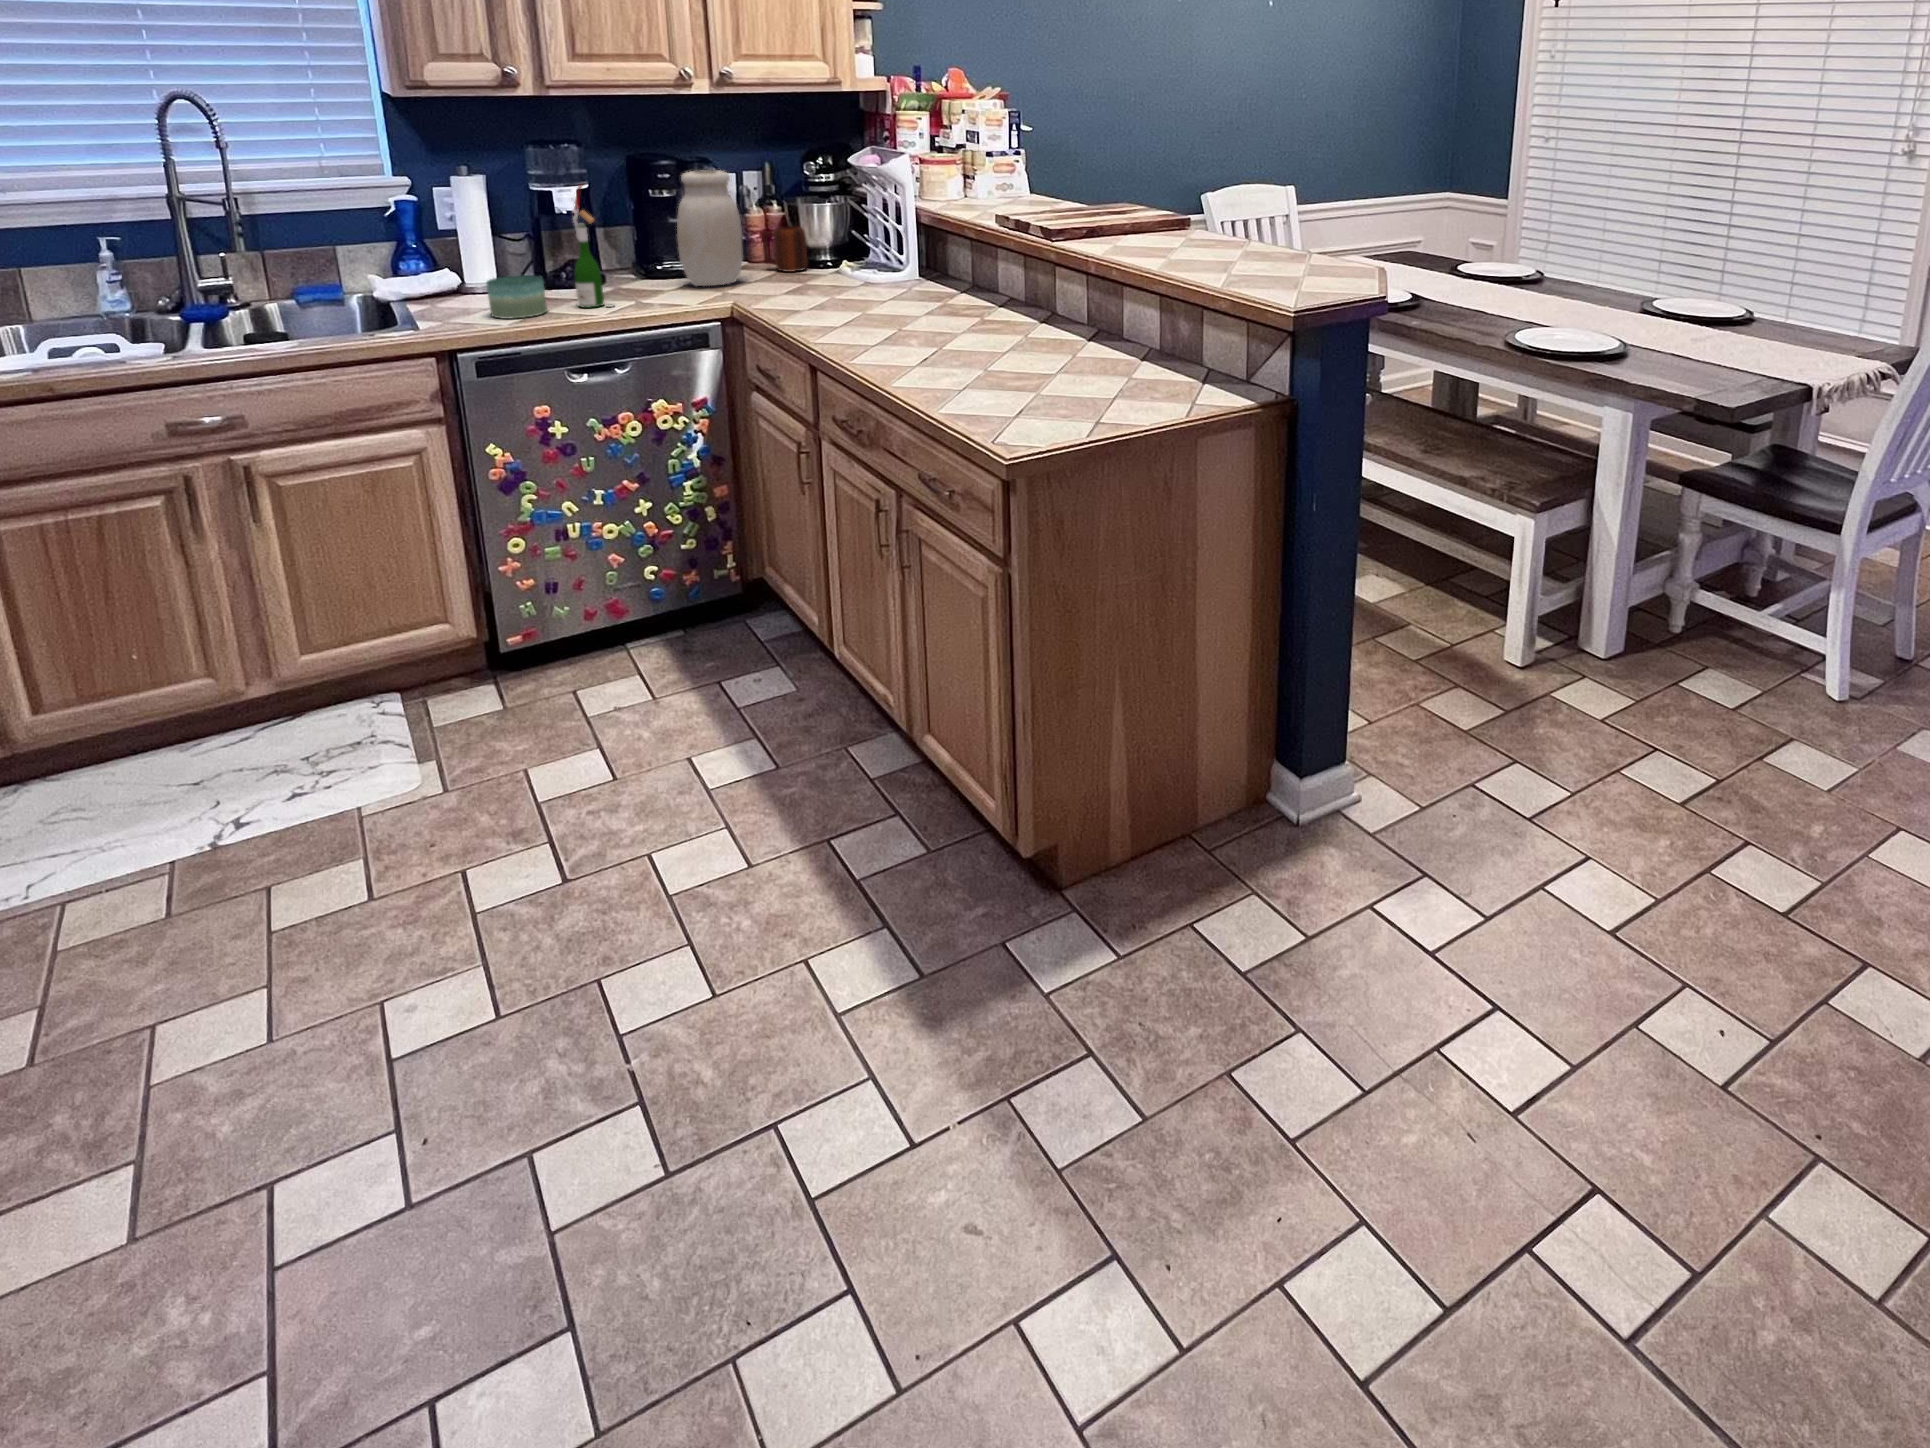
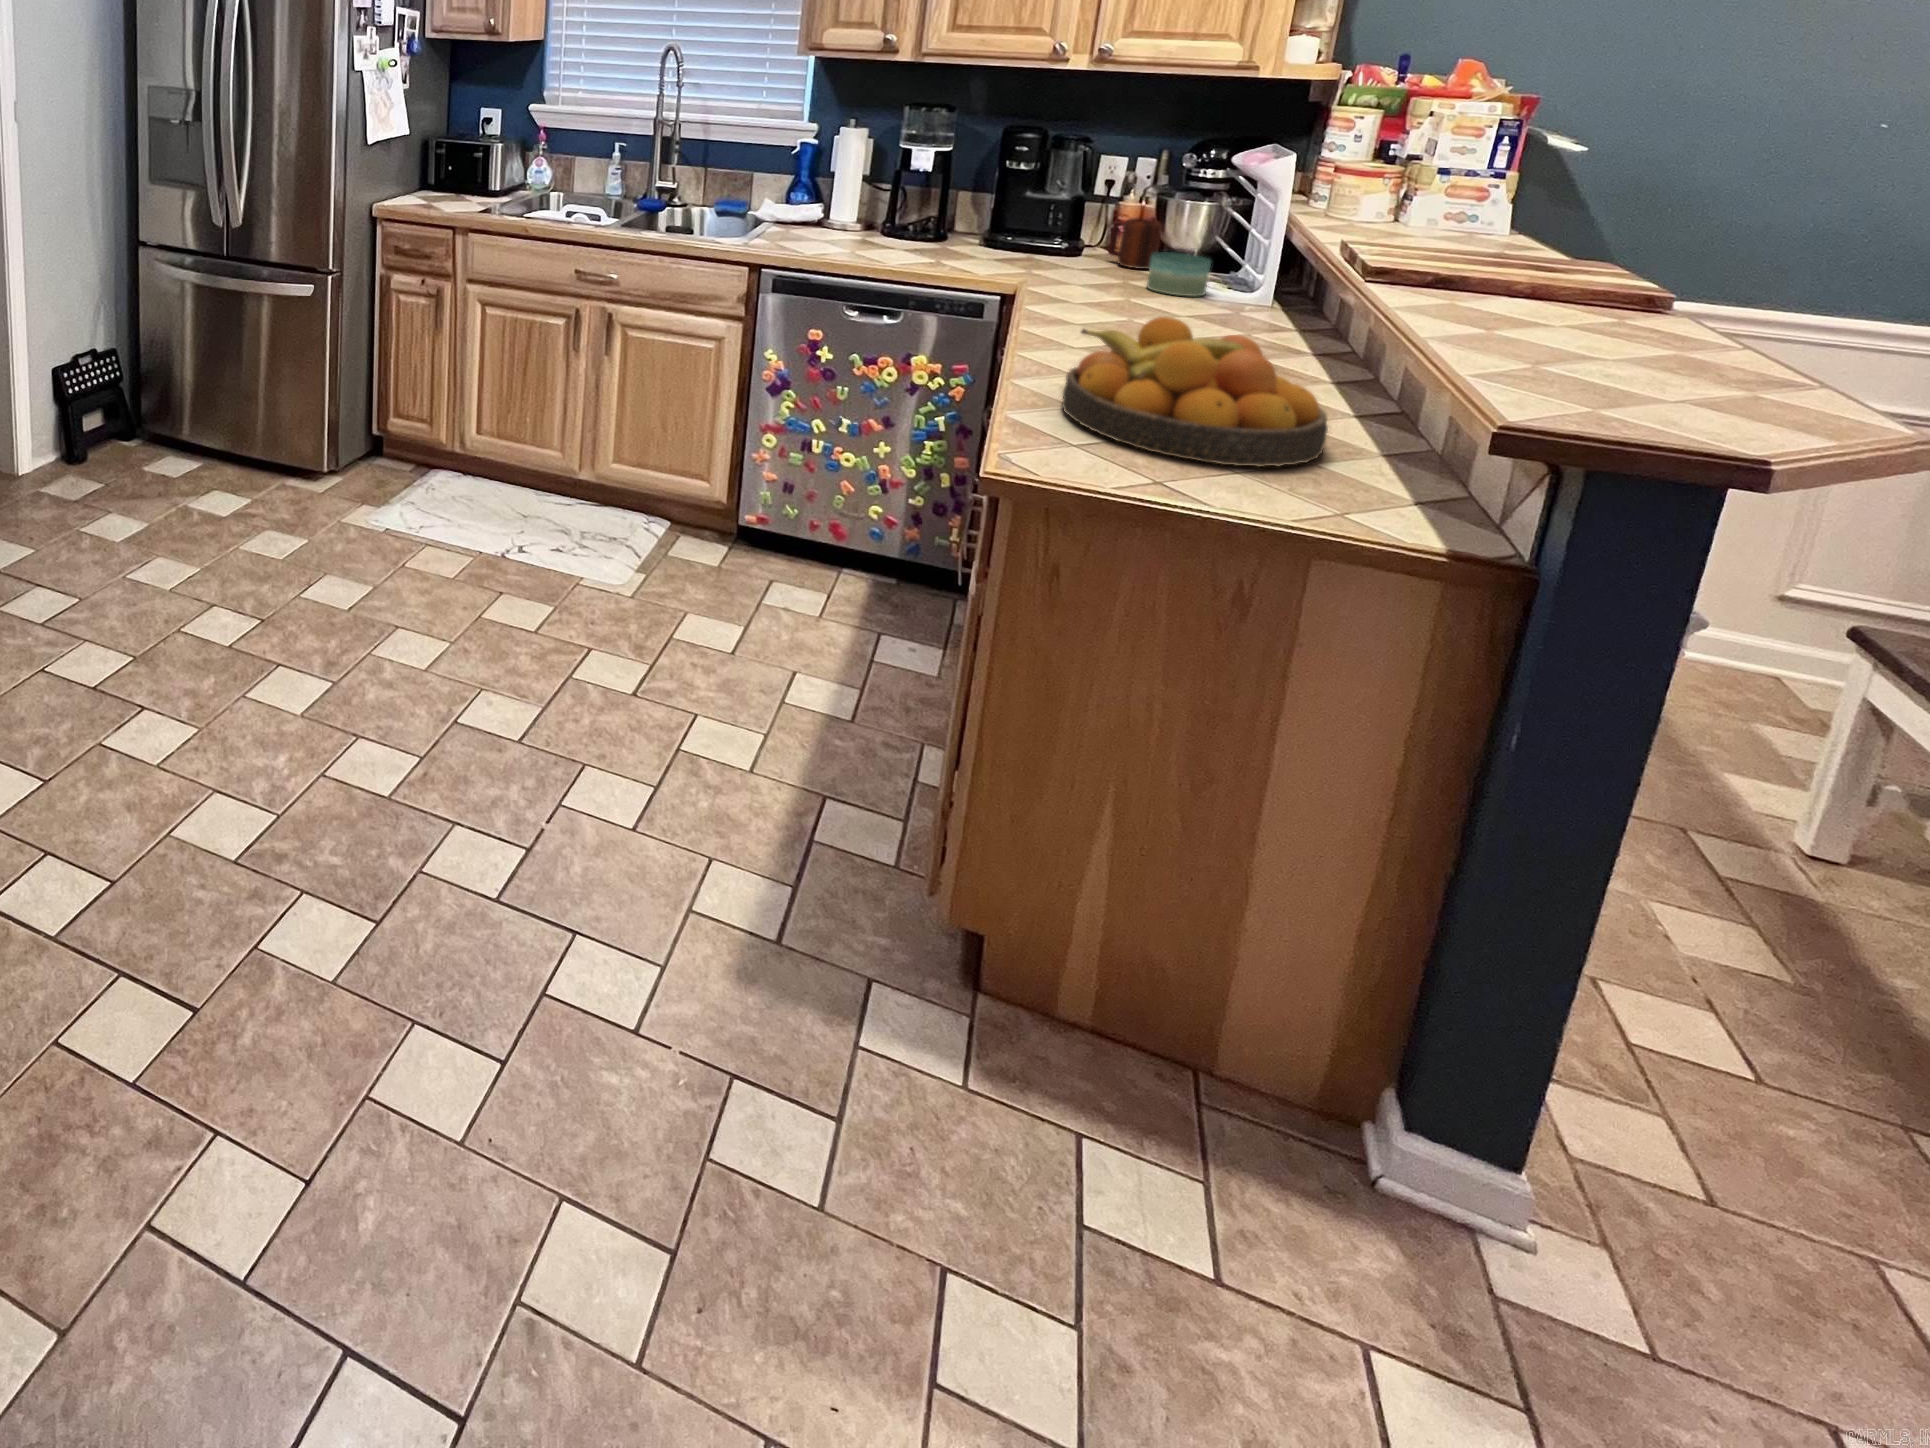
jar: present [677,170,743,286] -> none [1003,145,1076,264]
wine bottle: present [573,184,614,308] -> none [882,141,913,259]
candle: present [486,275,547,319] -> present [1147,252,1211,297]
fruit bowl: none [950,301,1137,410] -> present [1062,316,1328,467]

